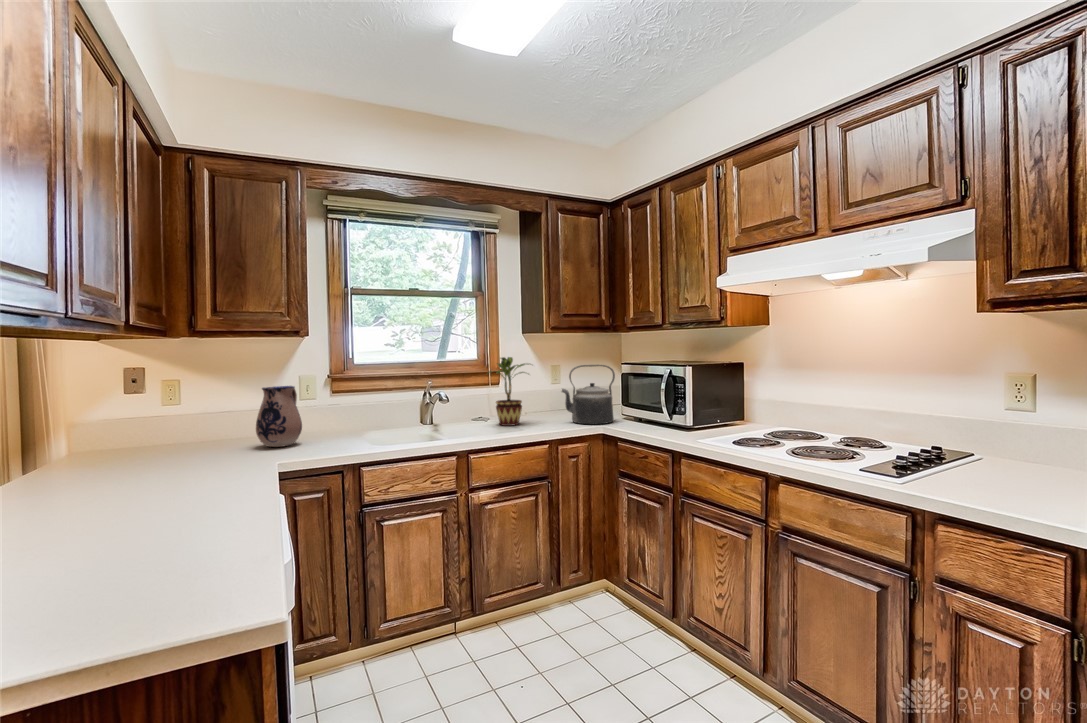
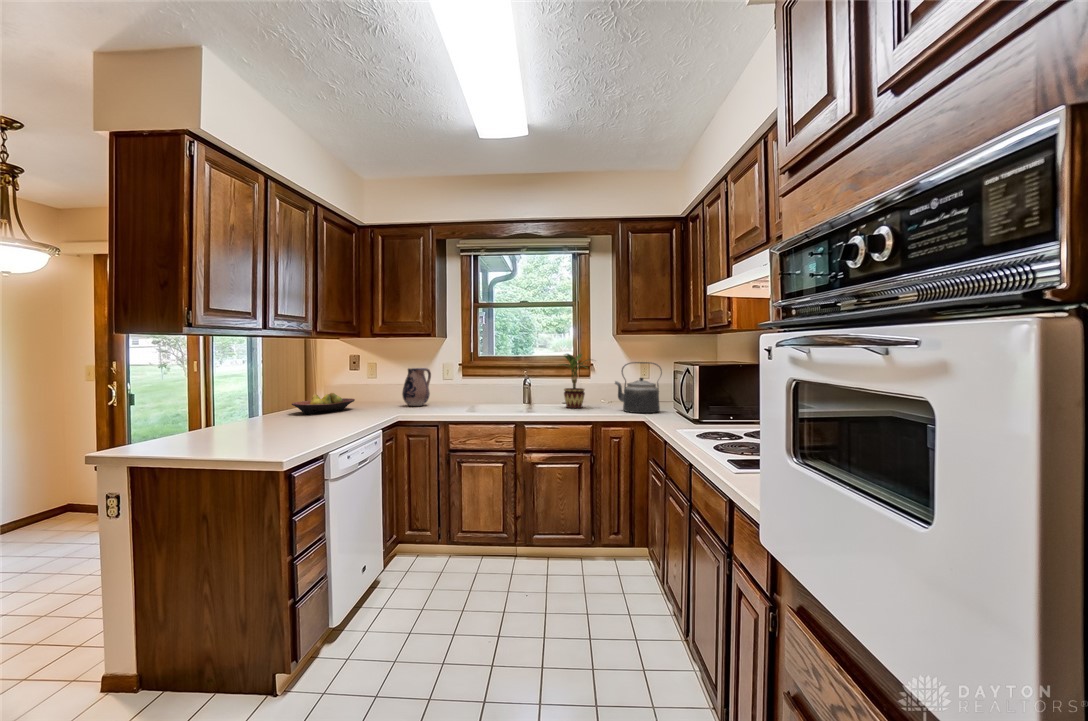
fruit bowl: none [57,442,179,489] -> present [292,393,355,414]

